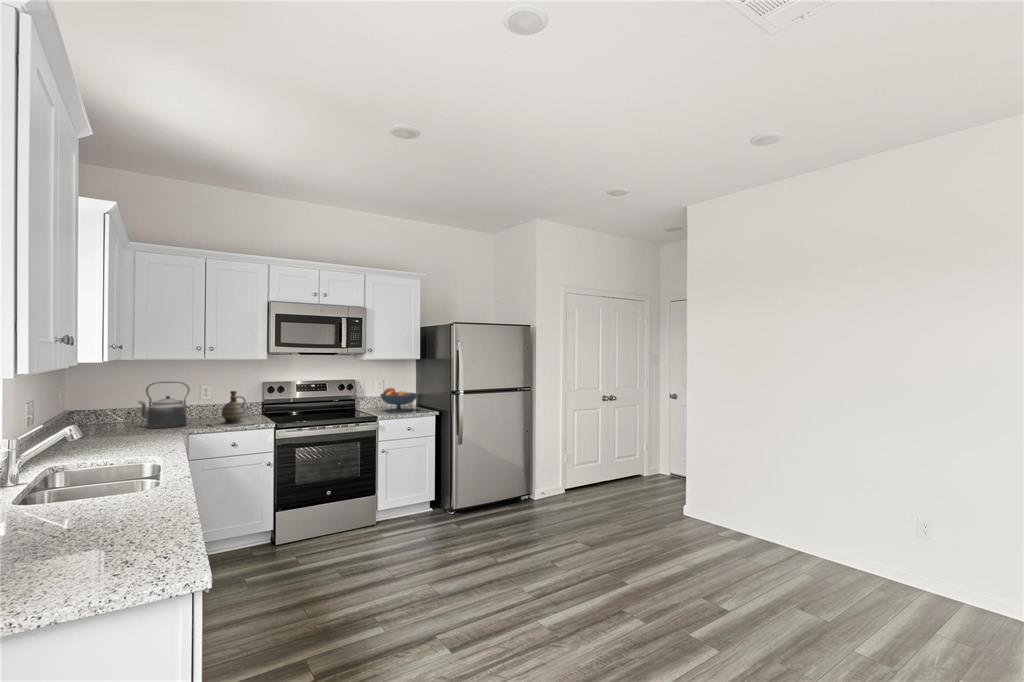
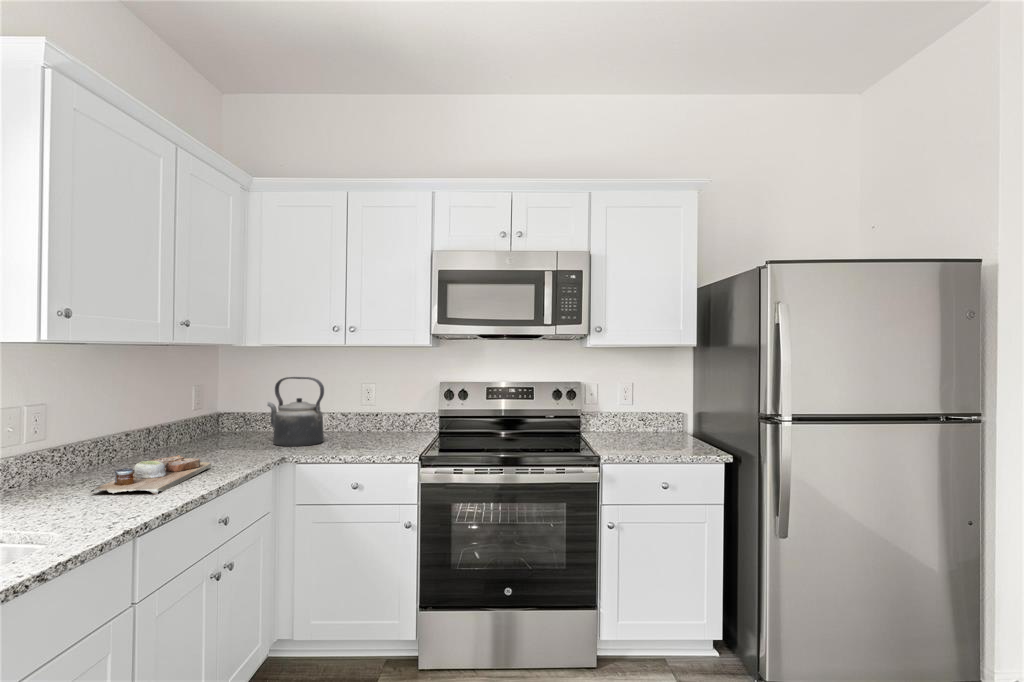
fruit bowl: present [380,388,418,412] -> none [619,399,692,449]
ceramic jug: present [208,391,255,428] -> none [337,395,401,454]
cutting board: none [100,433,149,453] -> present [91,455,211,495]

